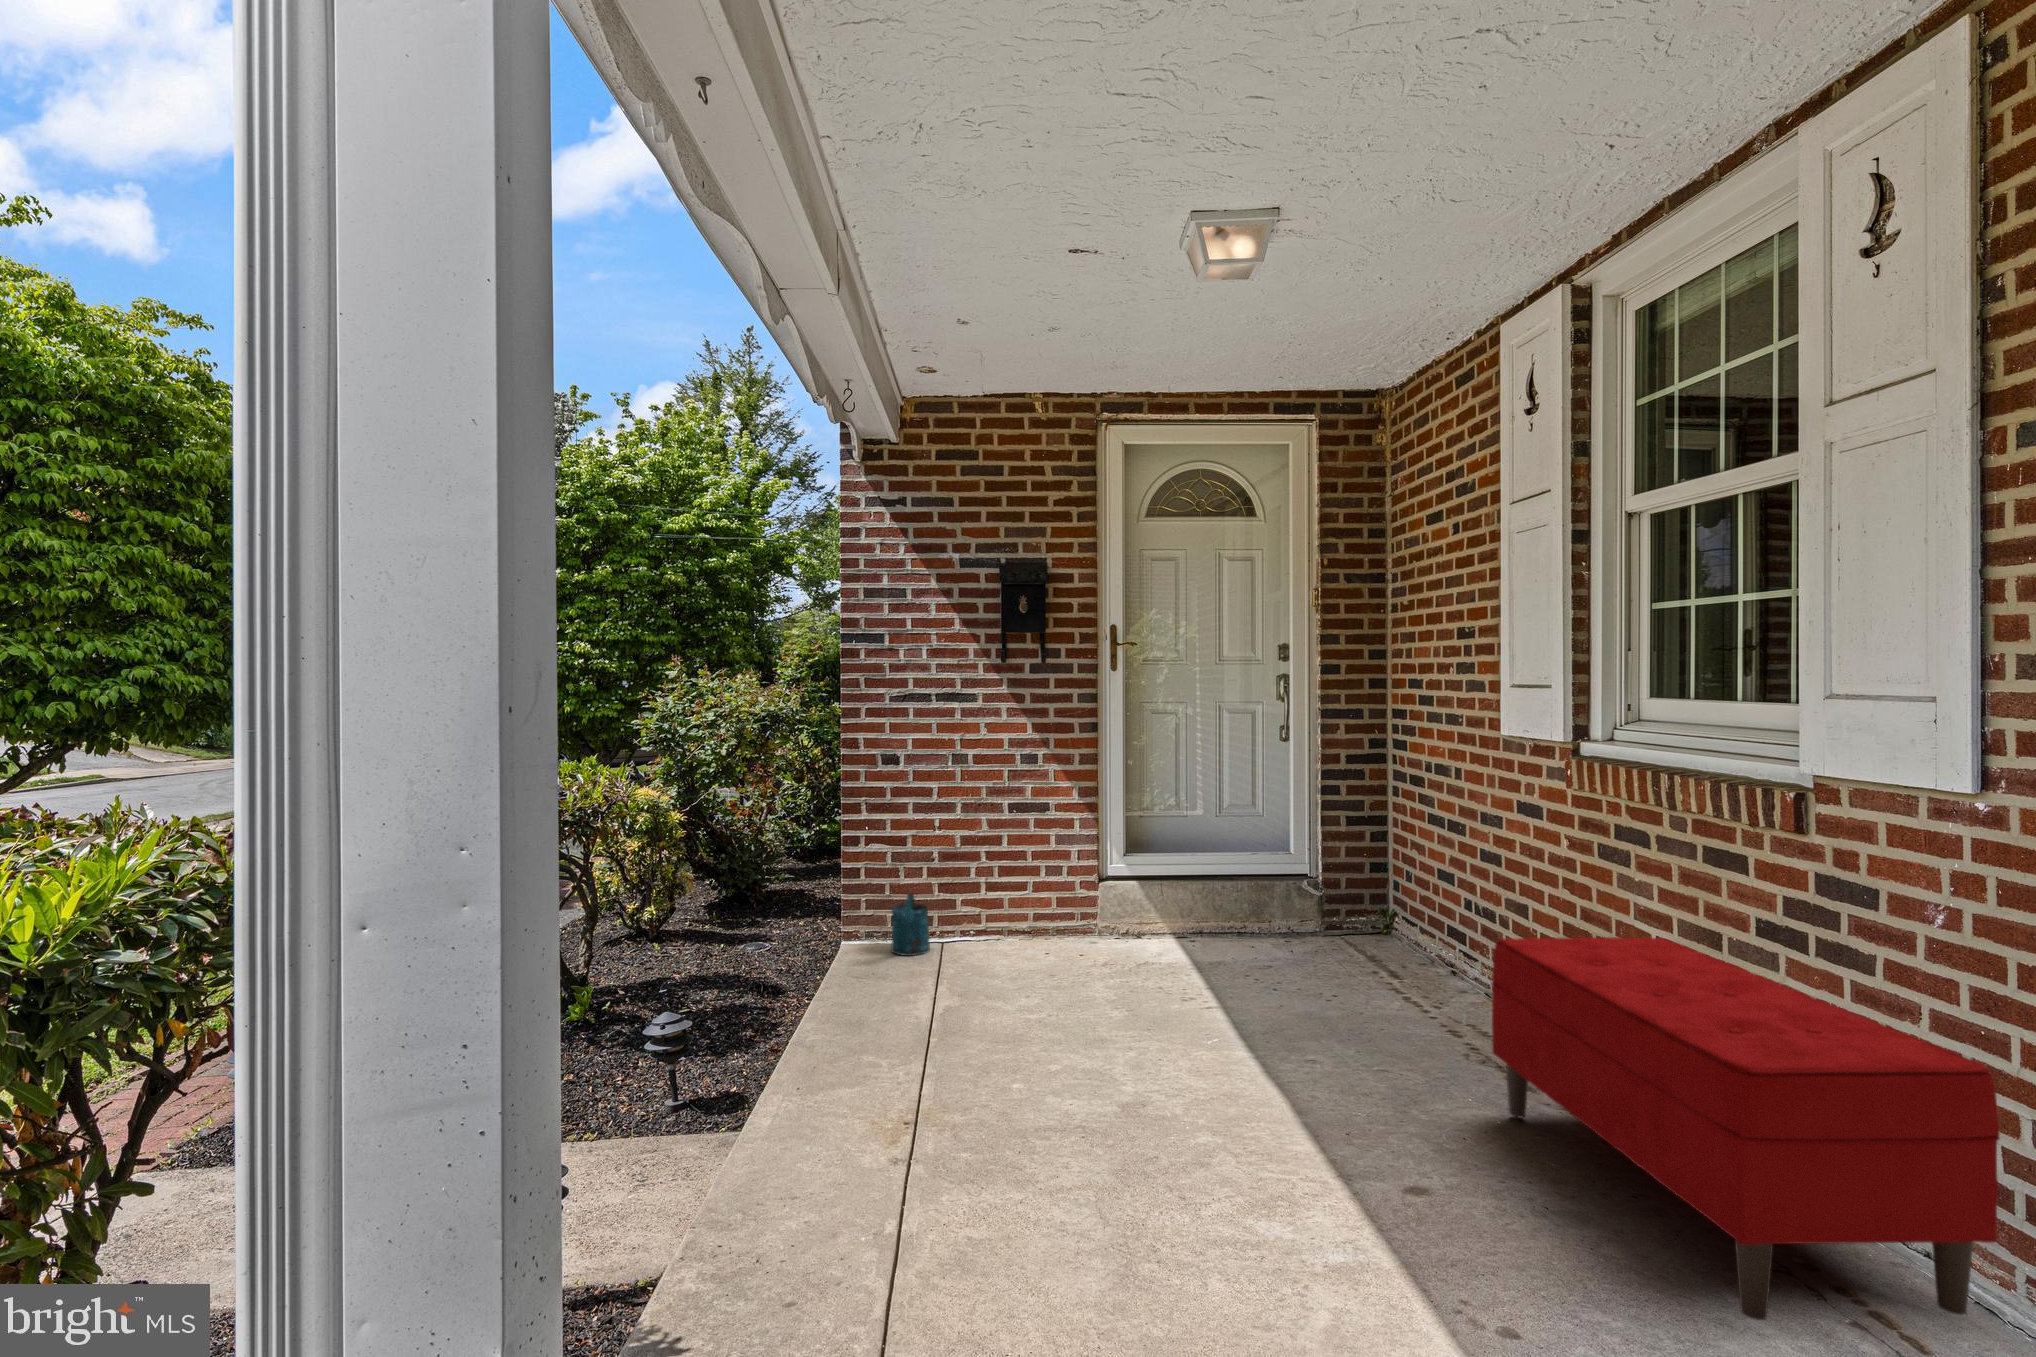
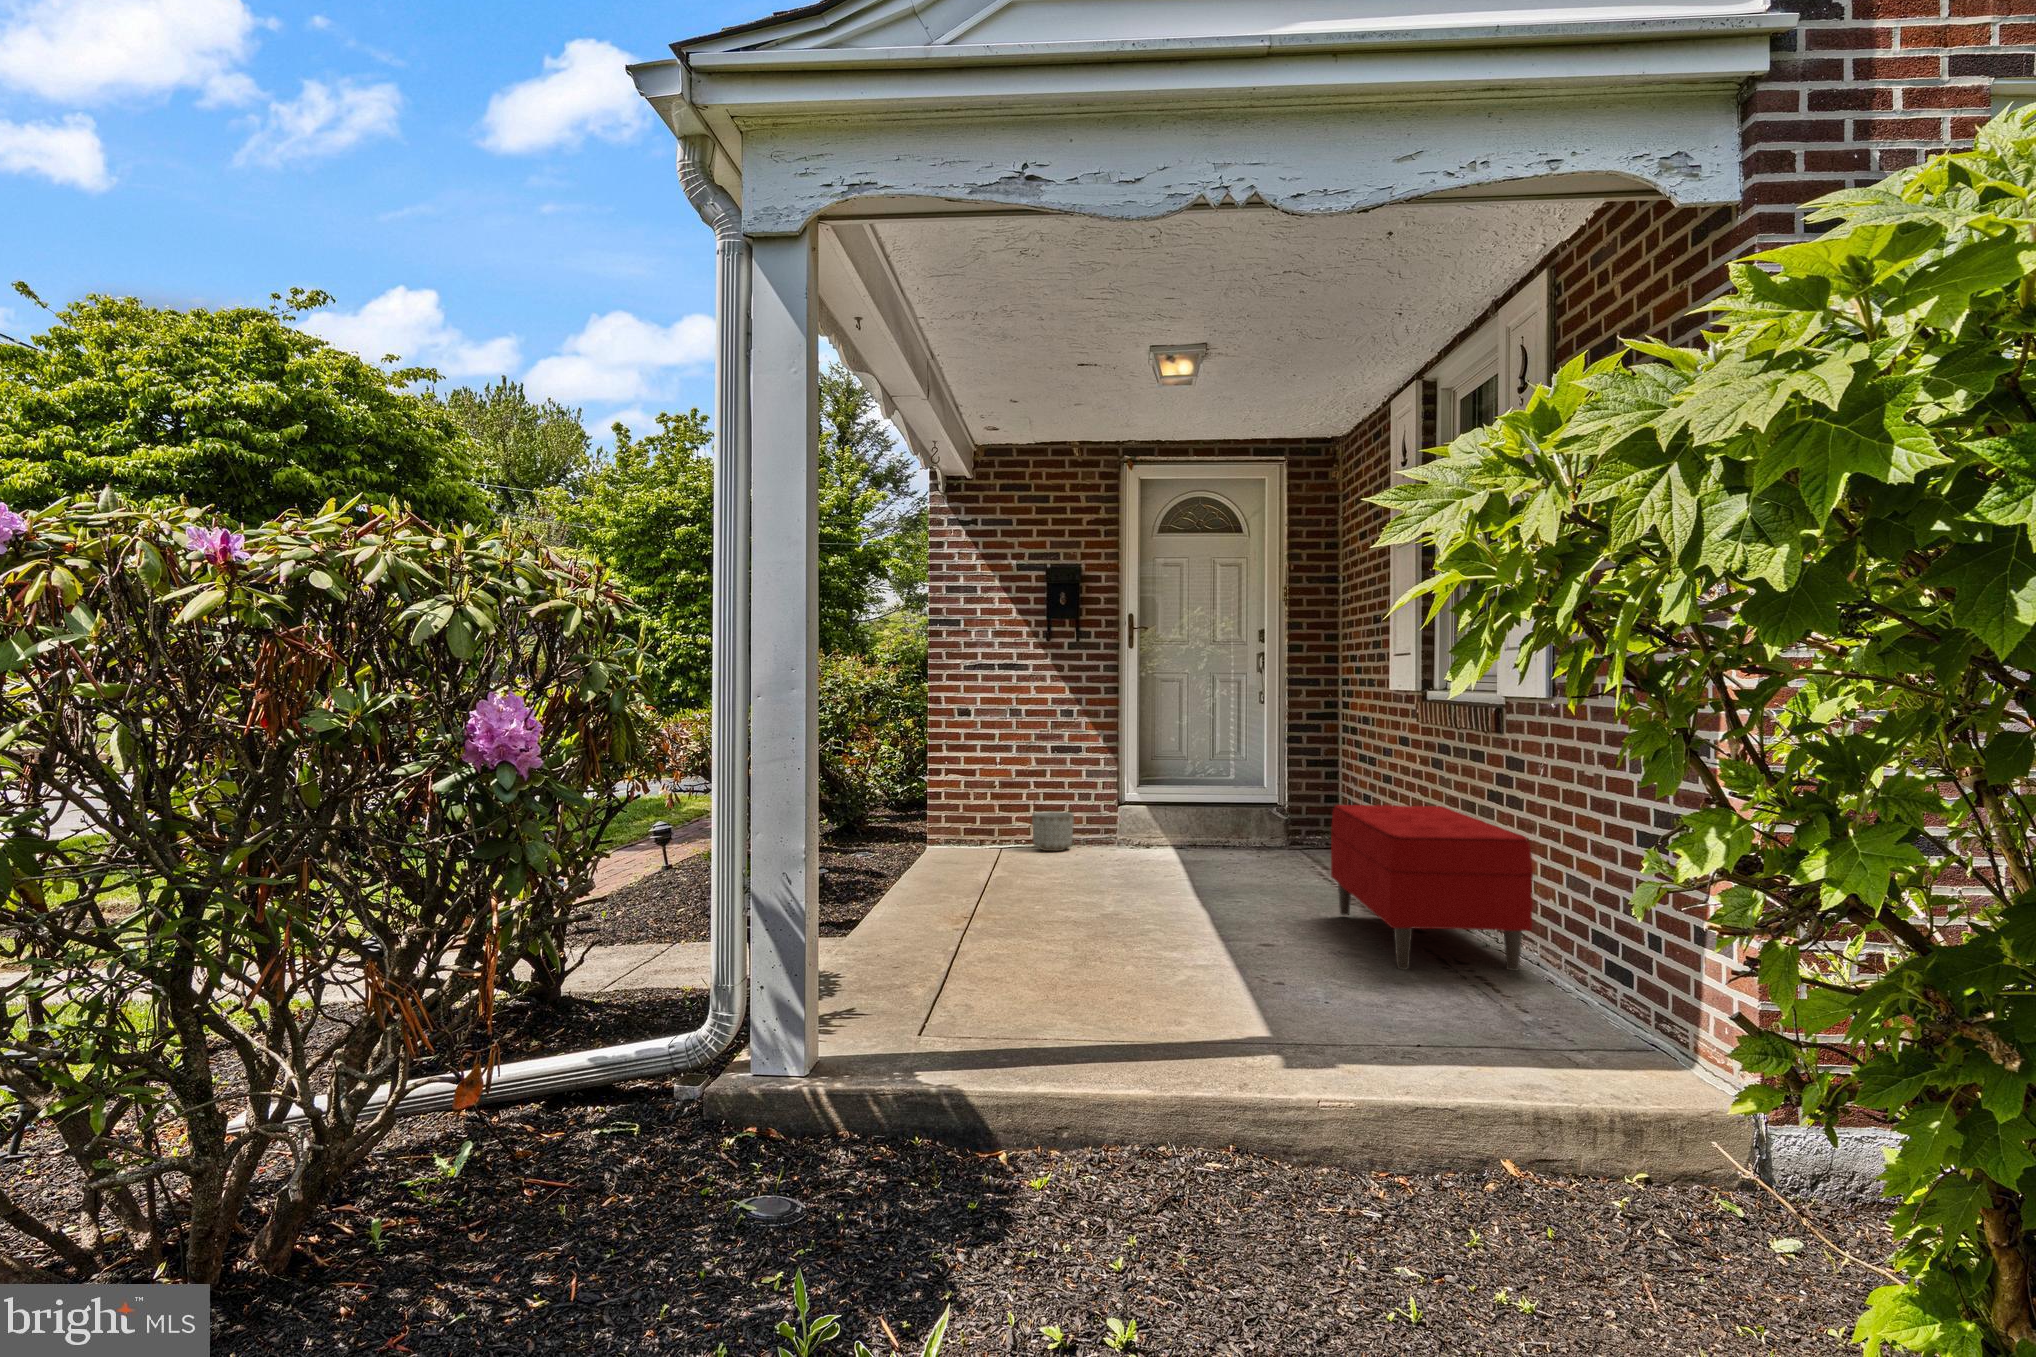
planter: none [985,892,1042,951] -> present [1032,811,1074,851]
watering can: present [891,893,930,956] -> none [963,810,992,853]

